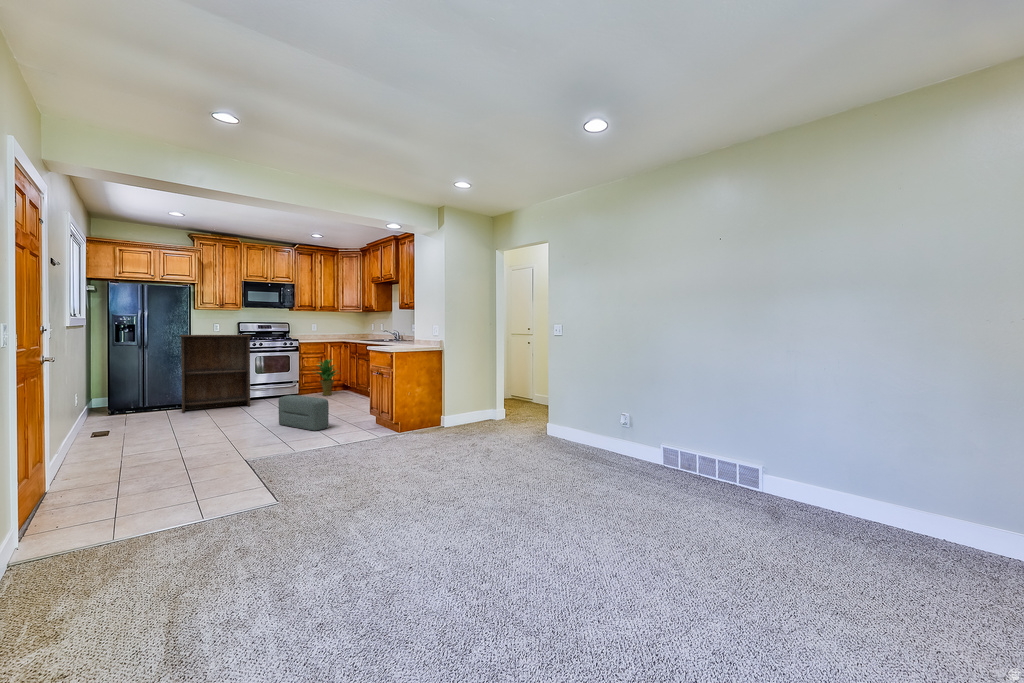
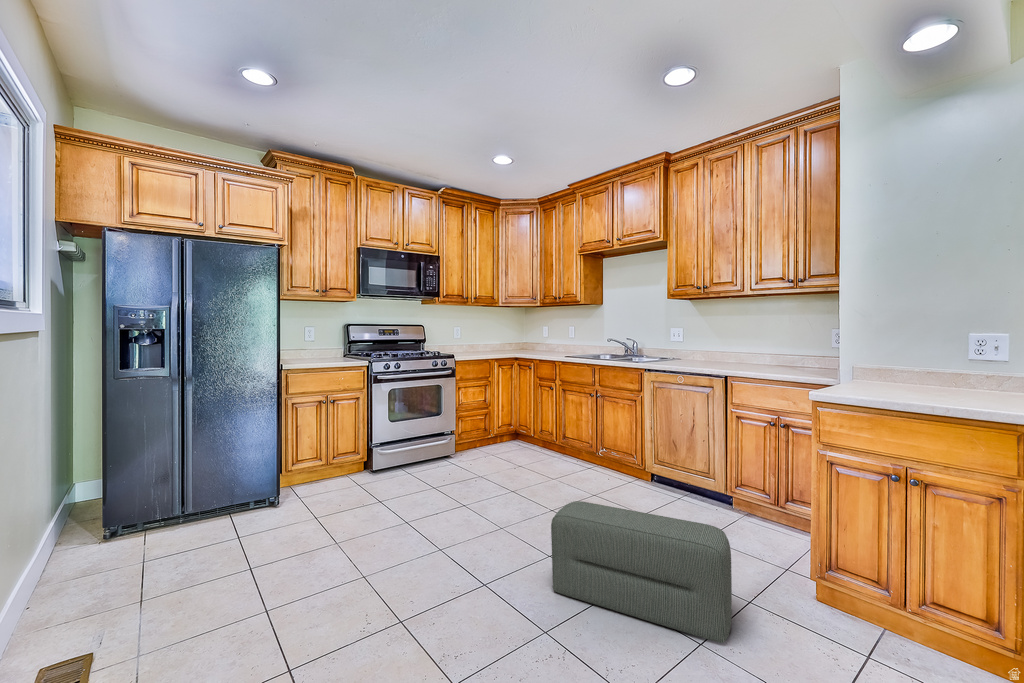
bookshelf: present [180,335,251,412] -> none [258,347,398,526]
potted plant: present [314,359,339,396] -> none [475,388,526,457]

